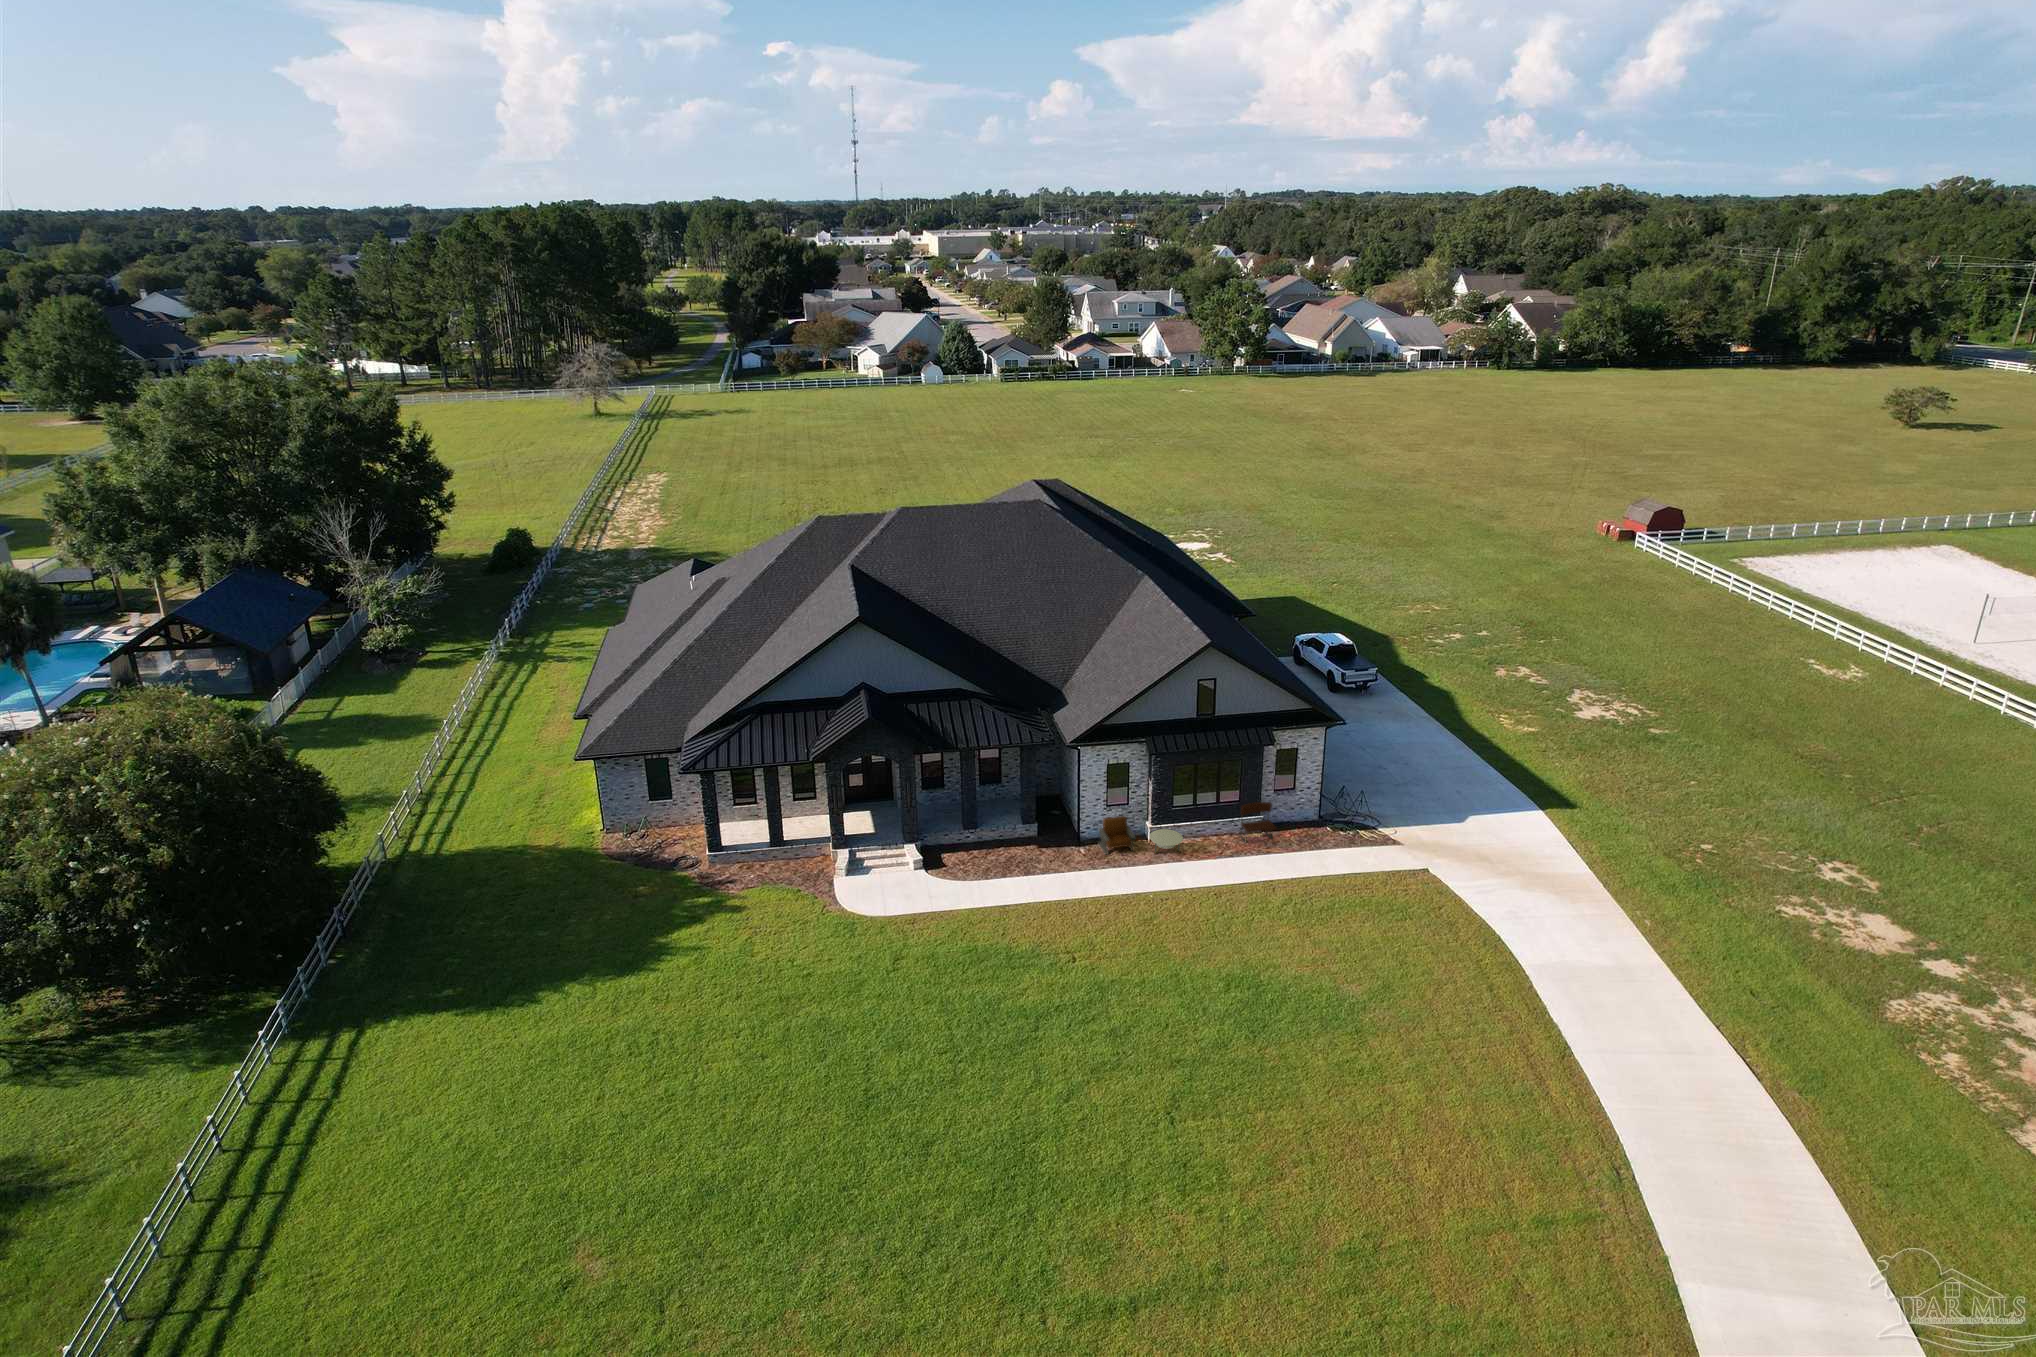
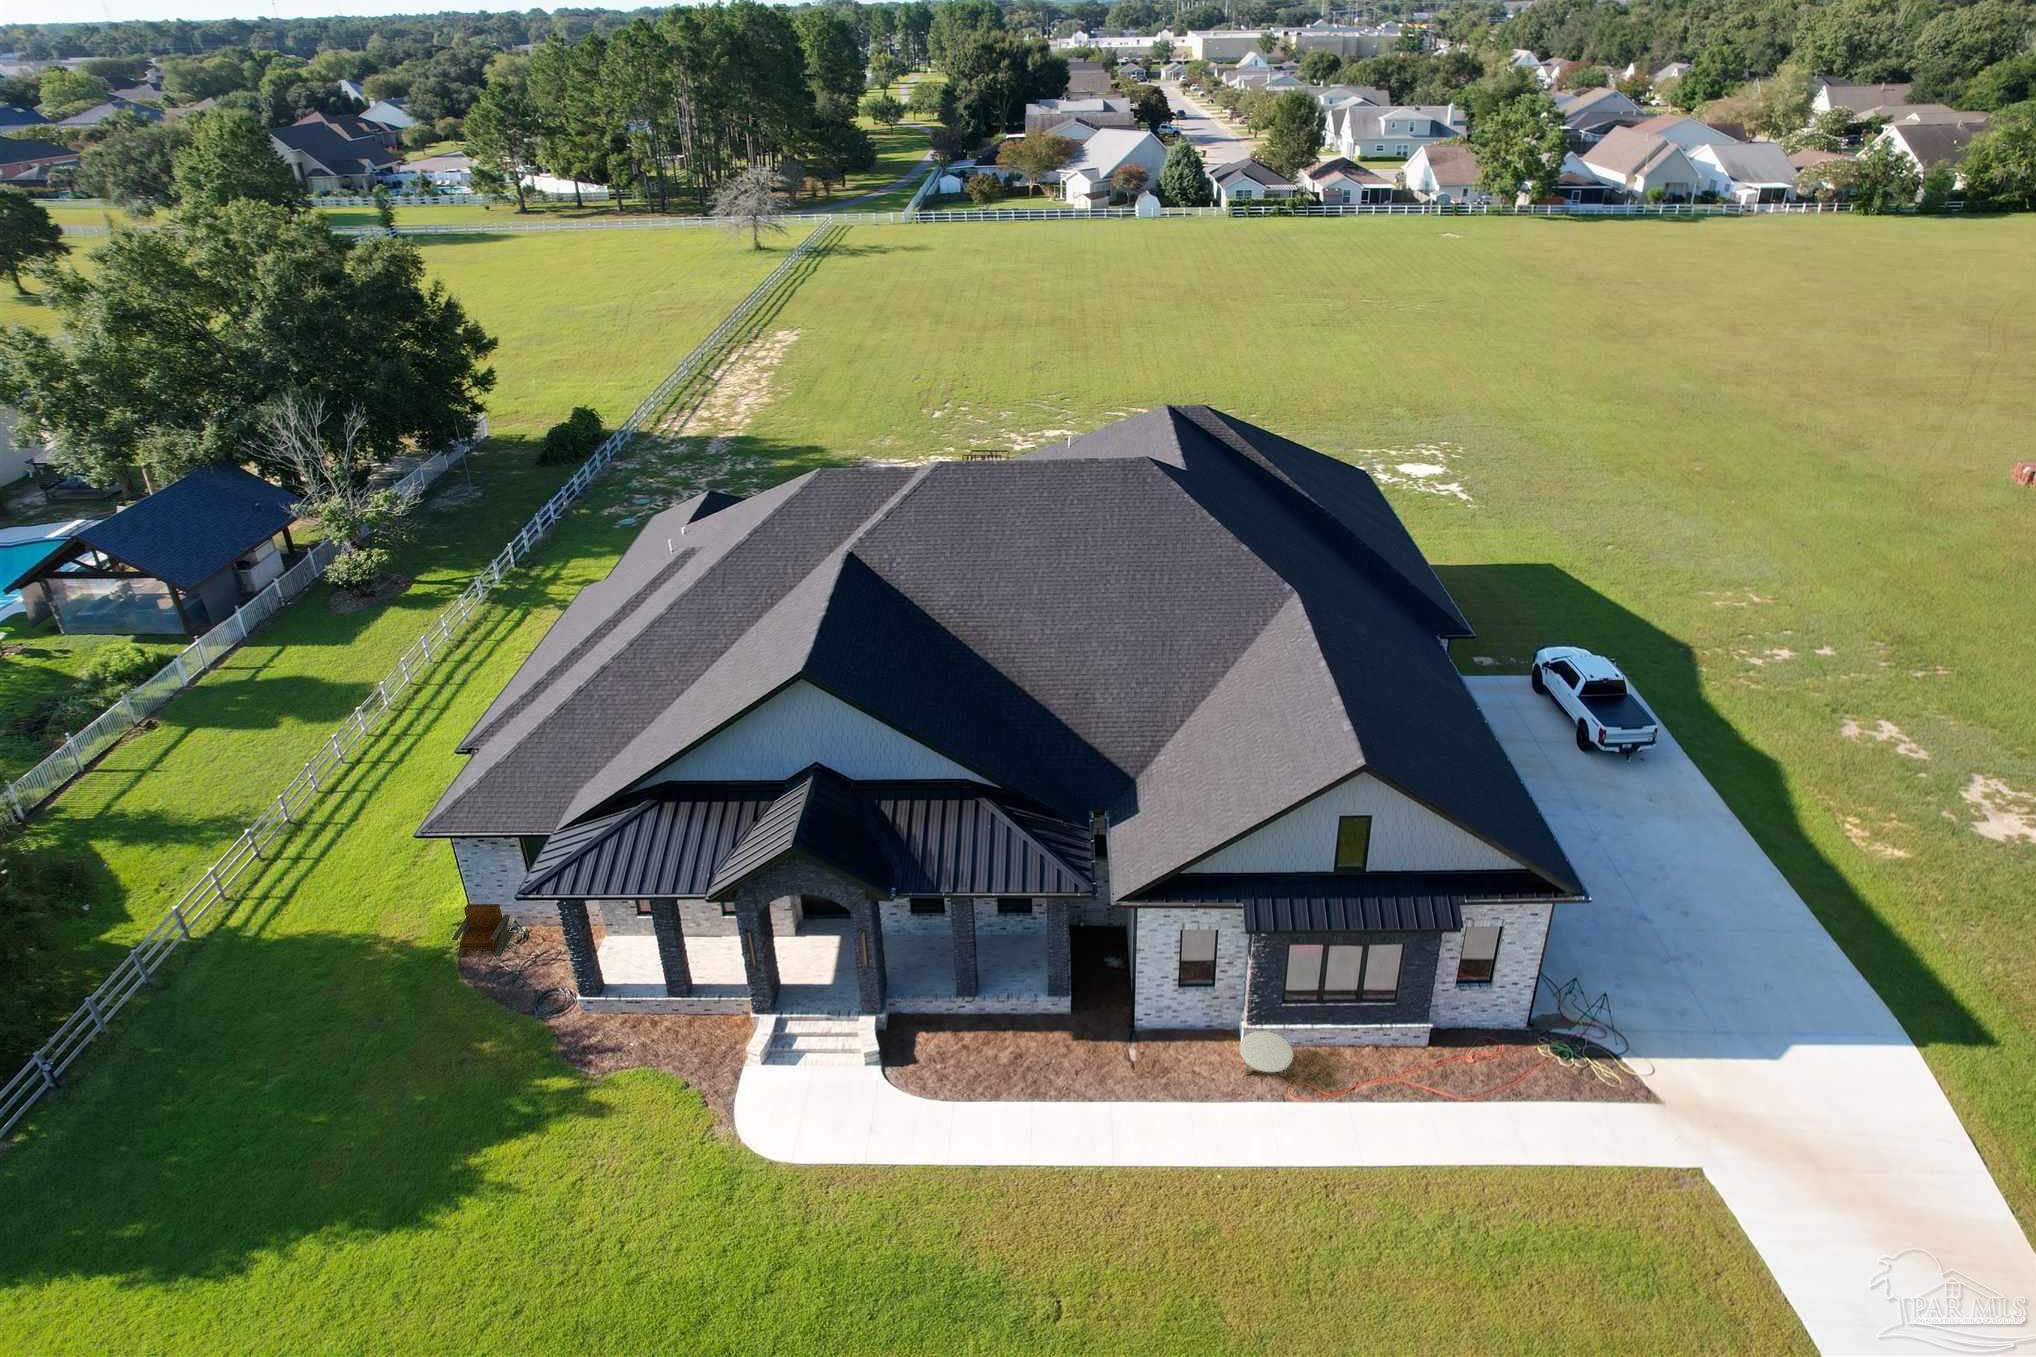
bench: present [1240,802,1277,842] -> none [1390,1007,1453,1069]
lounge chair: present [1099,816,1135,855] -> present [452,904,514,956]

